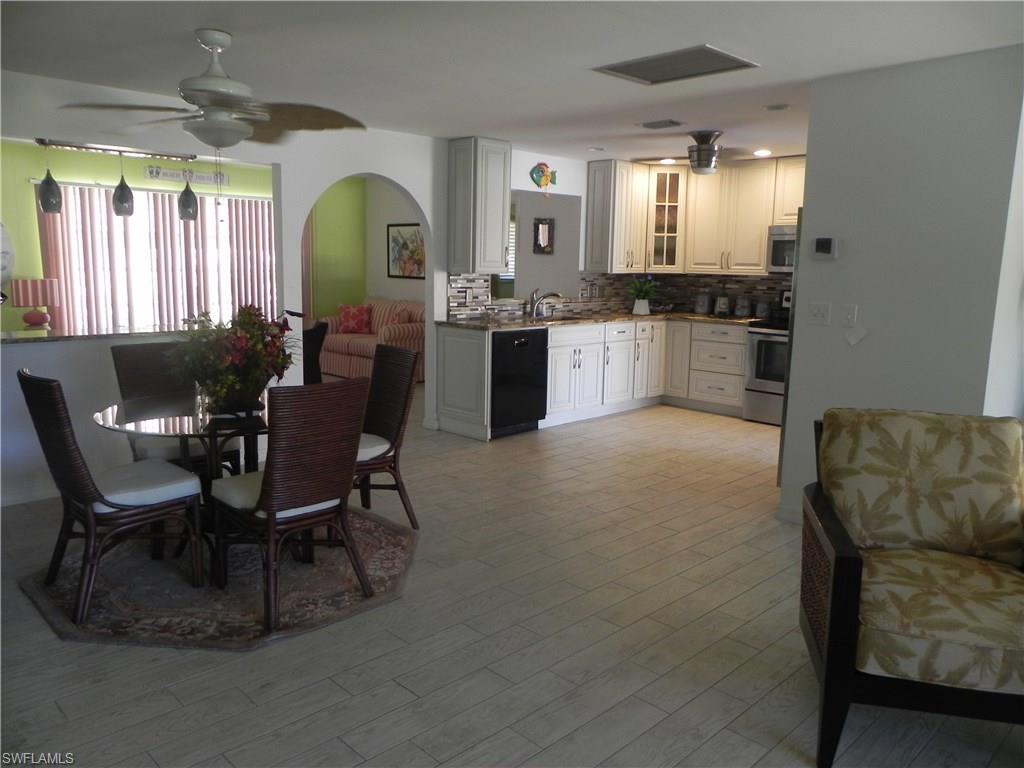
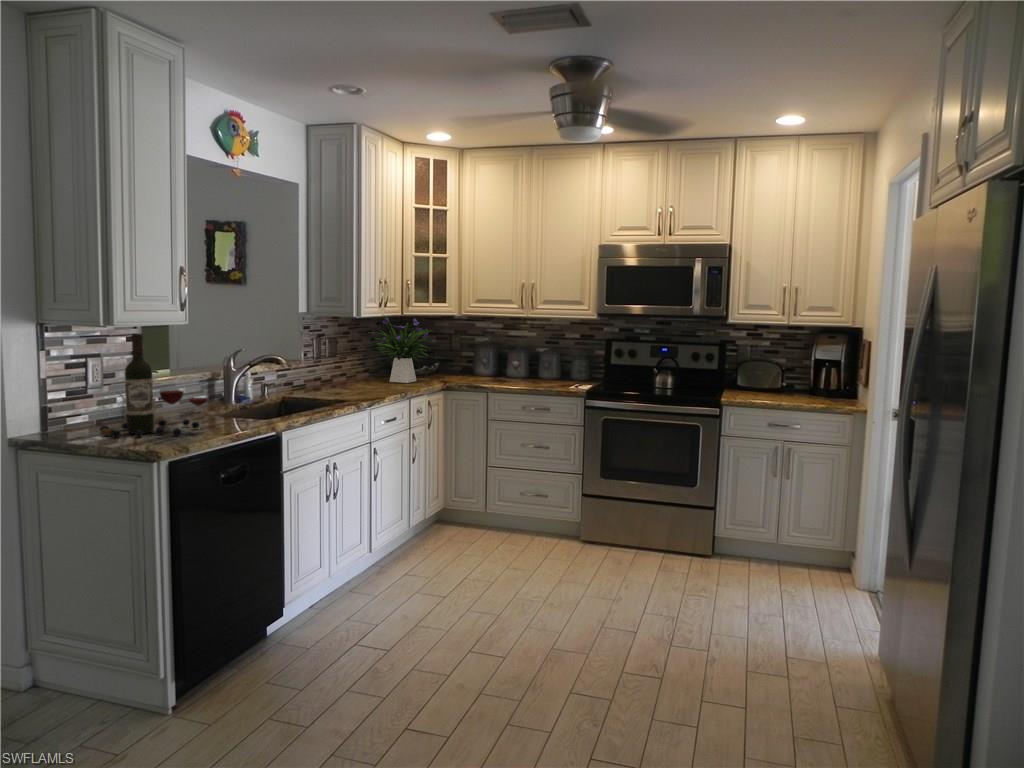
wine bottle: present [708,280,748,319] -> present [100,334,208,437]

